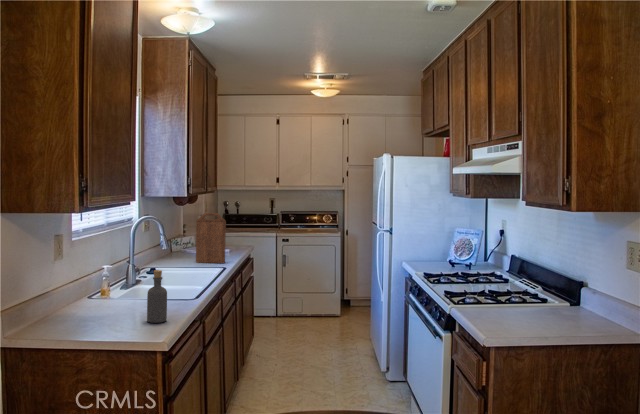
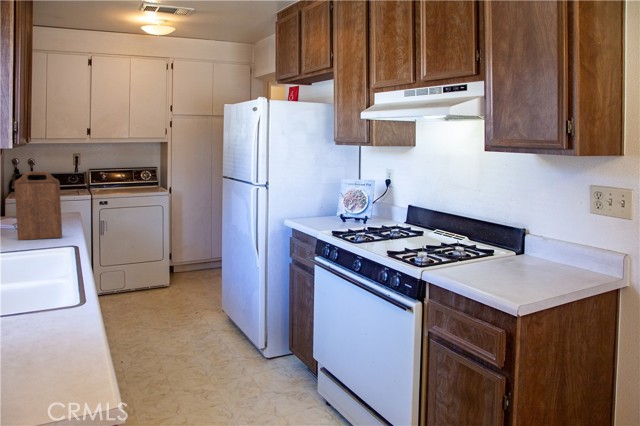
bottle: present [147,270,167,323] -> none [37,269,76,363]

